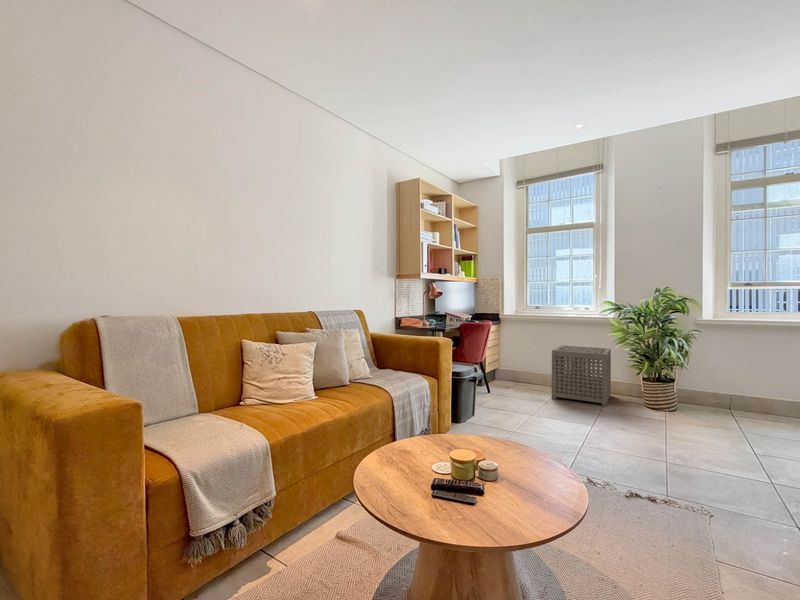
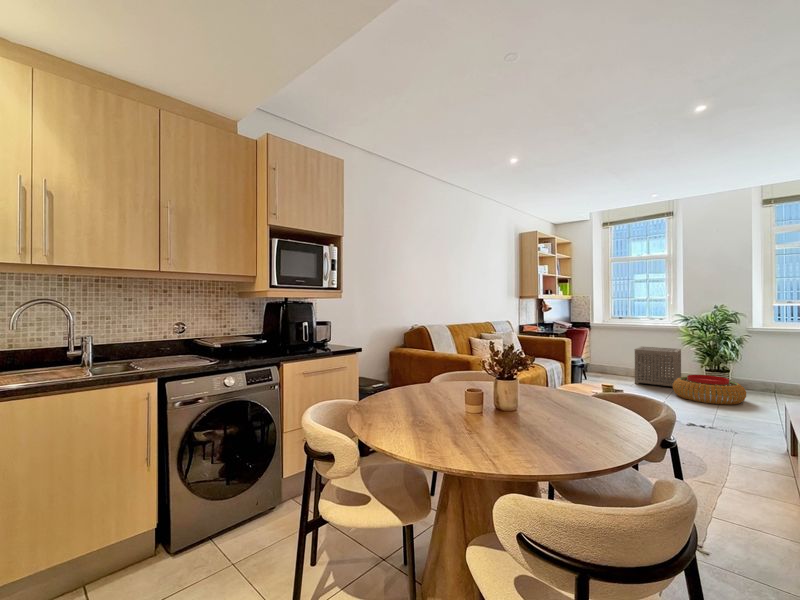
pouf: none [601,388,704,437] -> present [673,375,746,405]

